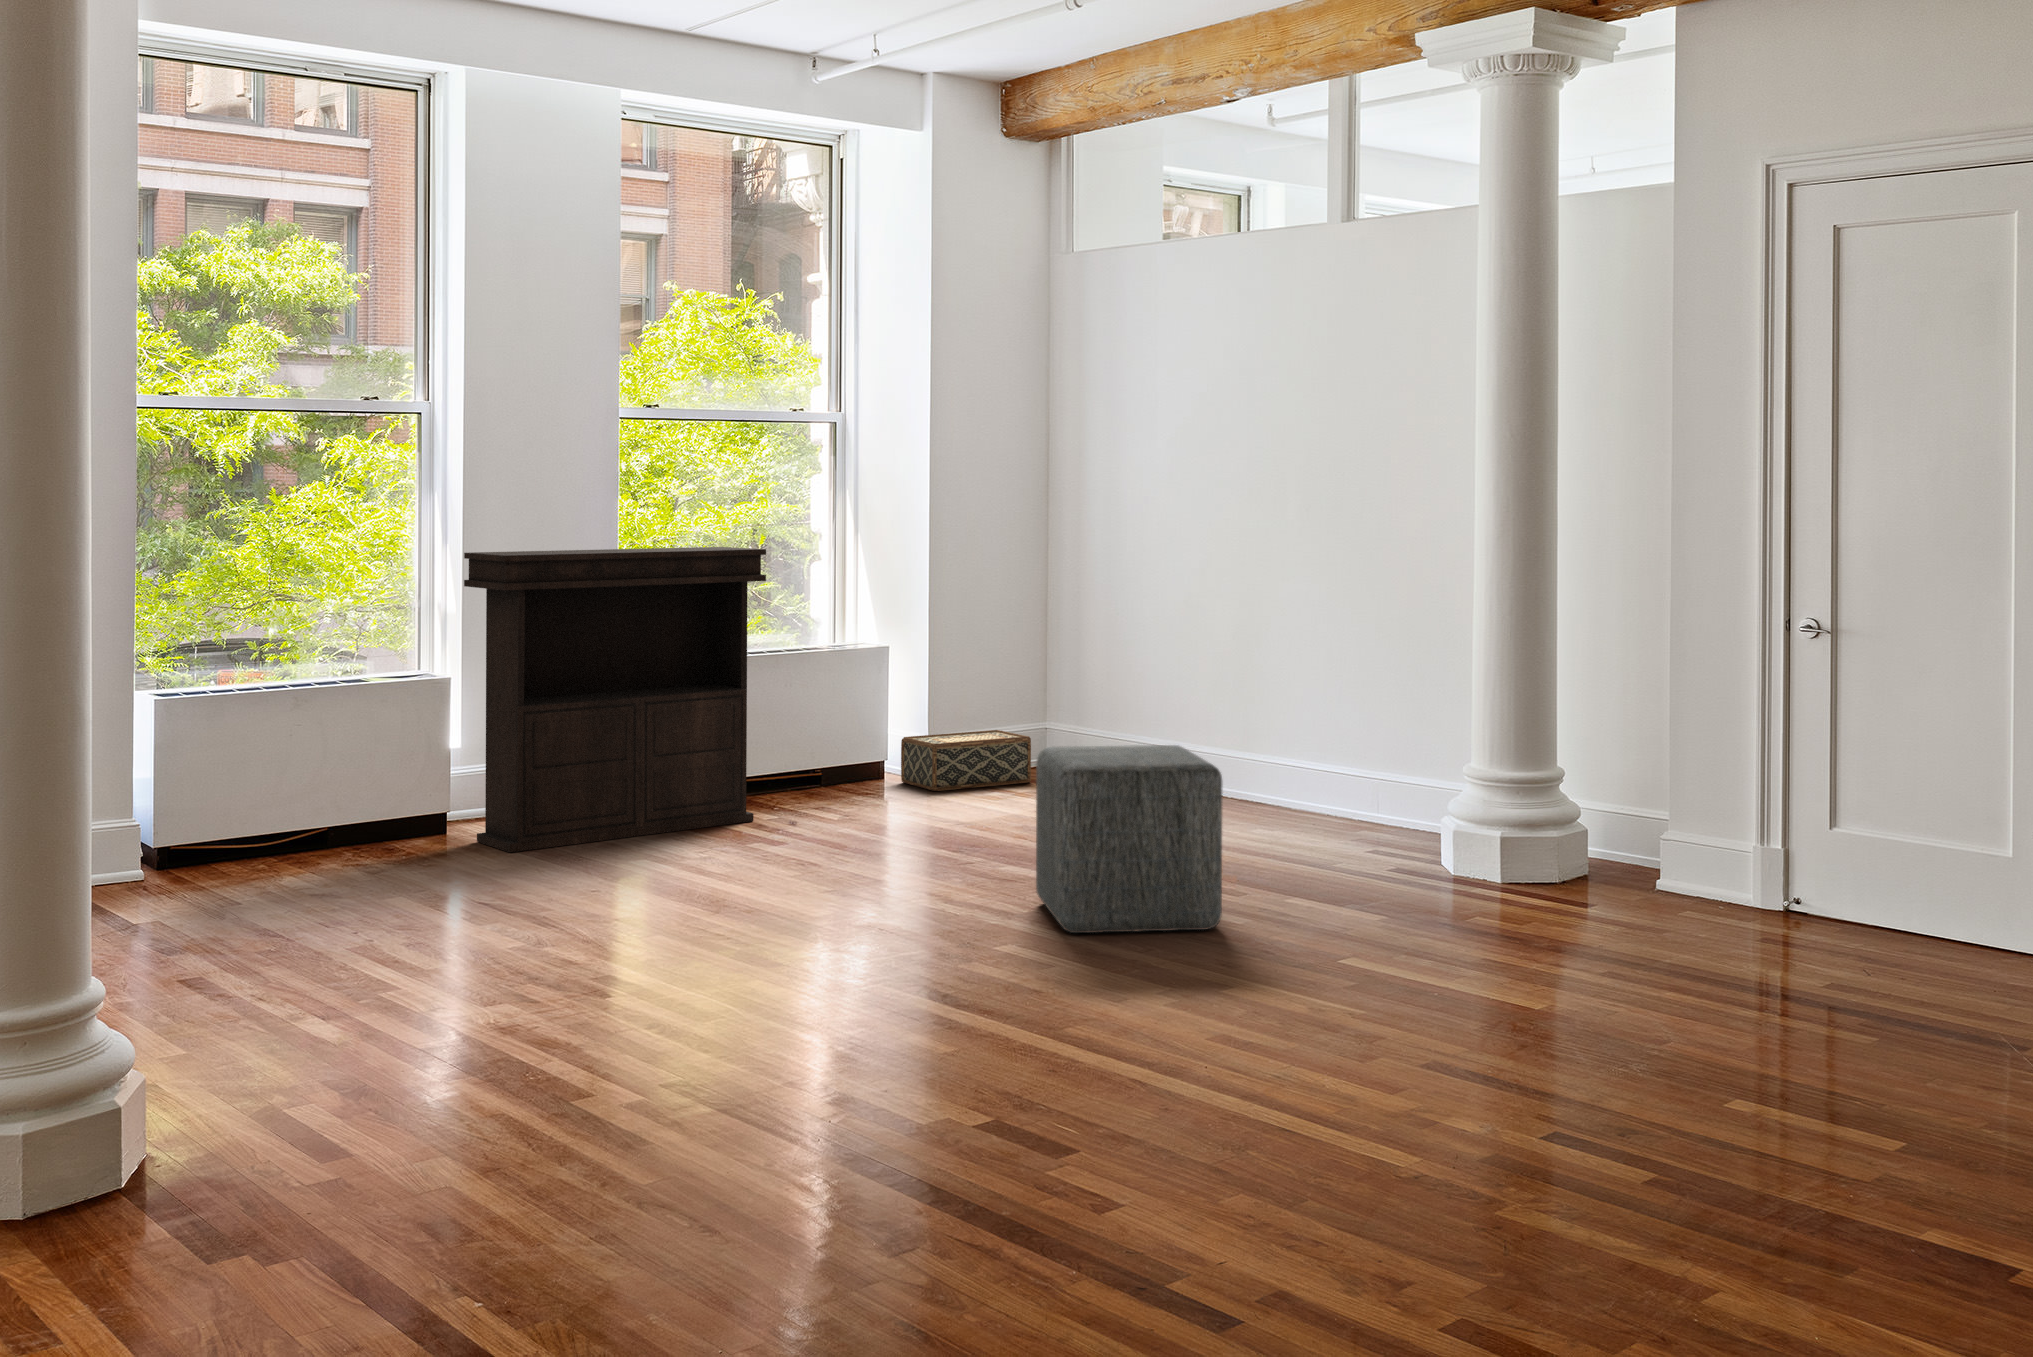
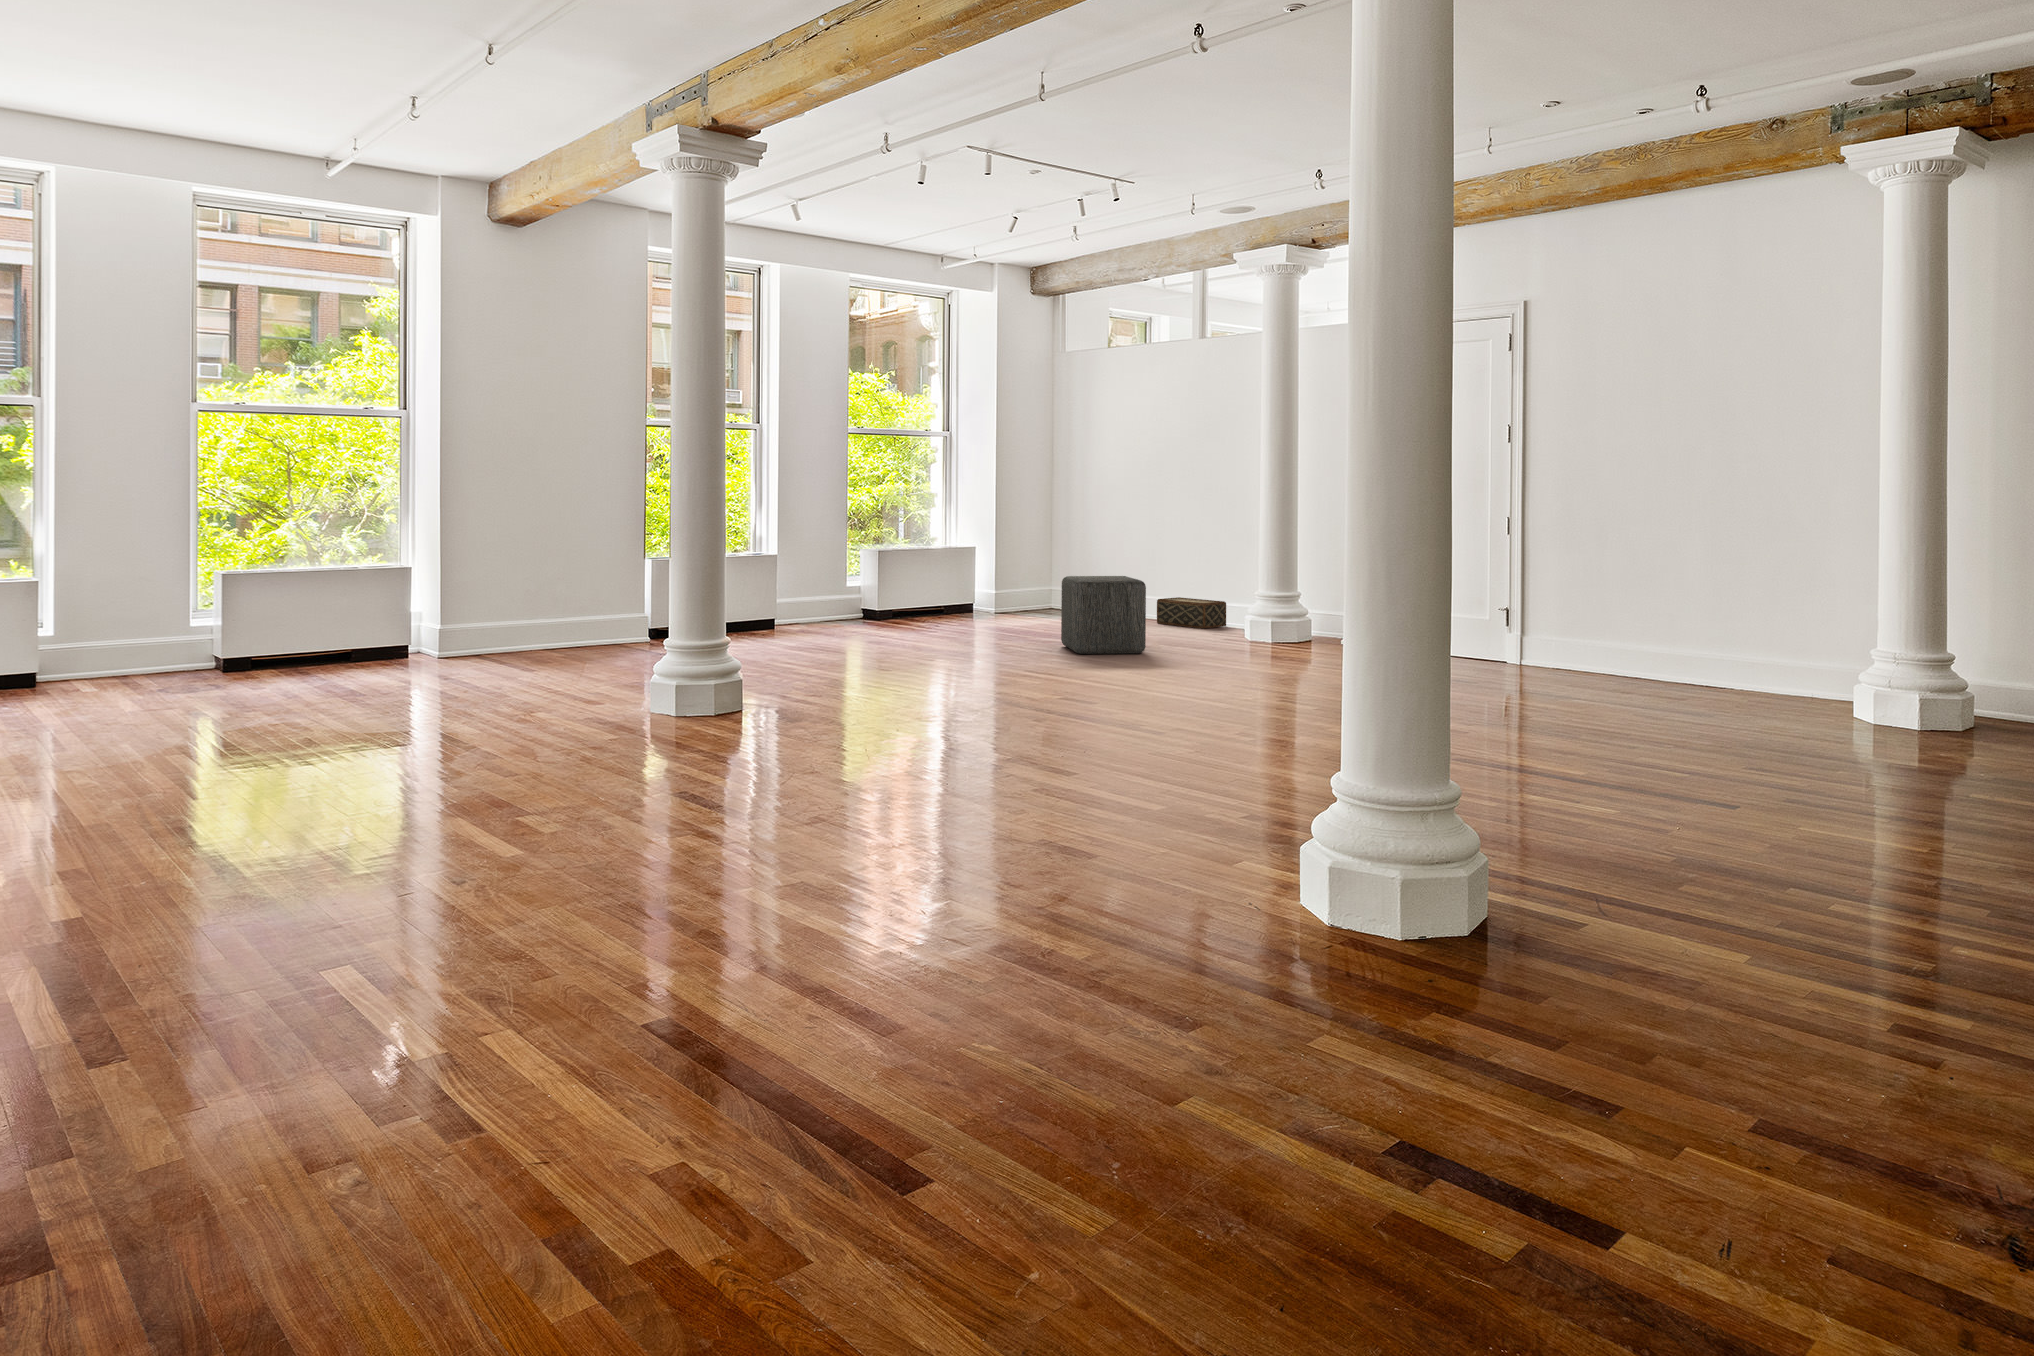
console table: present [464,547,766,852] -> none [787,493,925,632]
woven basket: present [901,730,1031,791] -> present [1157,597,1226,628]

